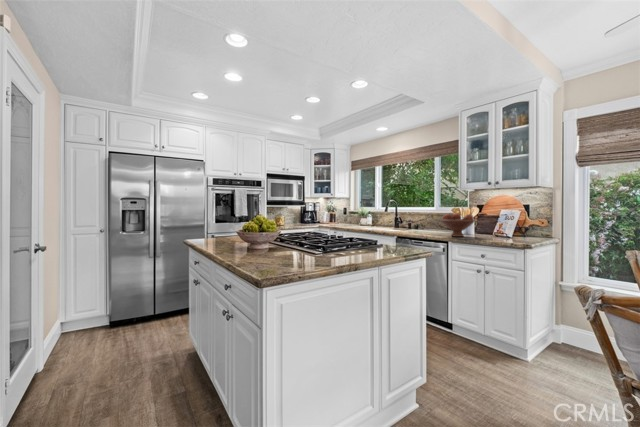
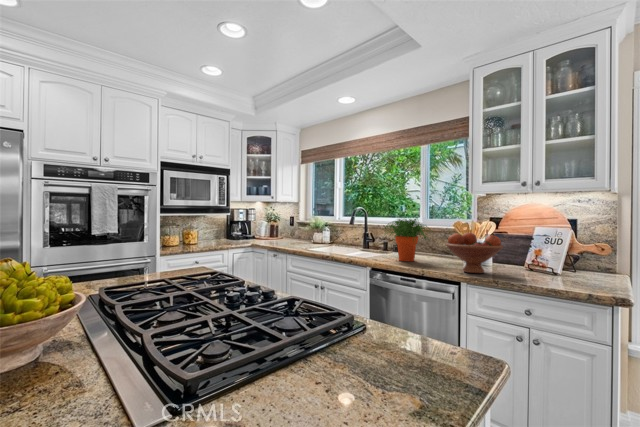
potted plant: none [404,205,437,233] -> present [385,219,429,261]

